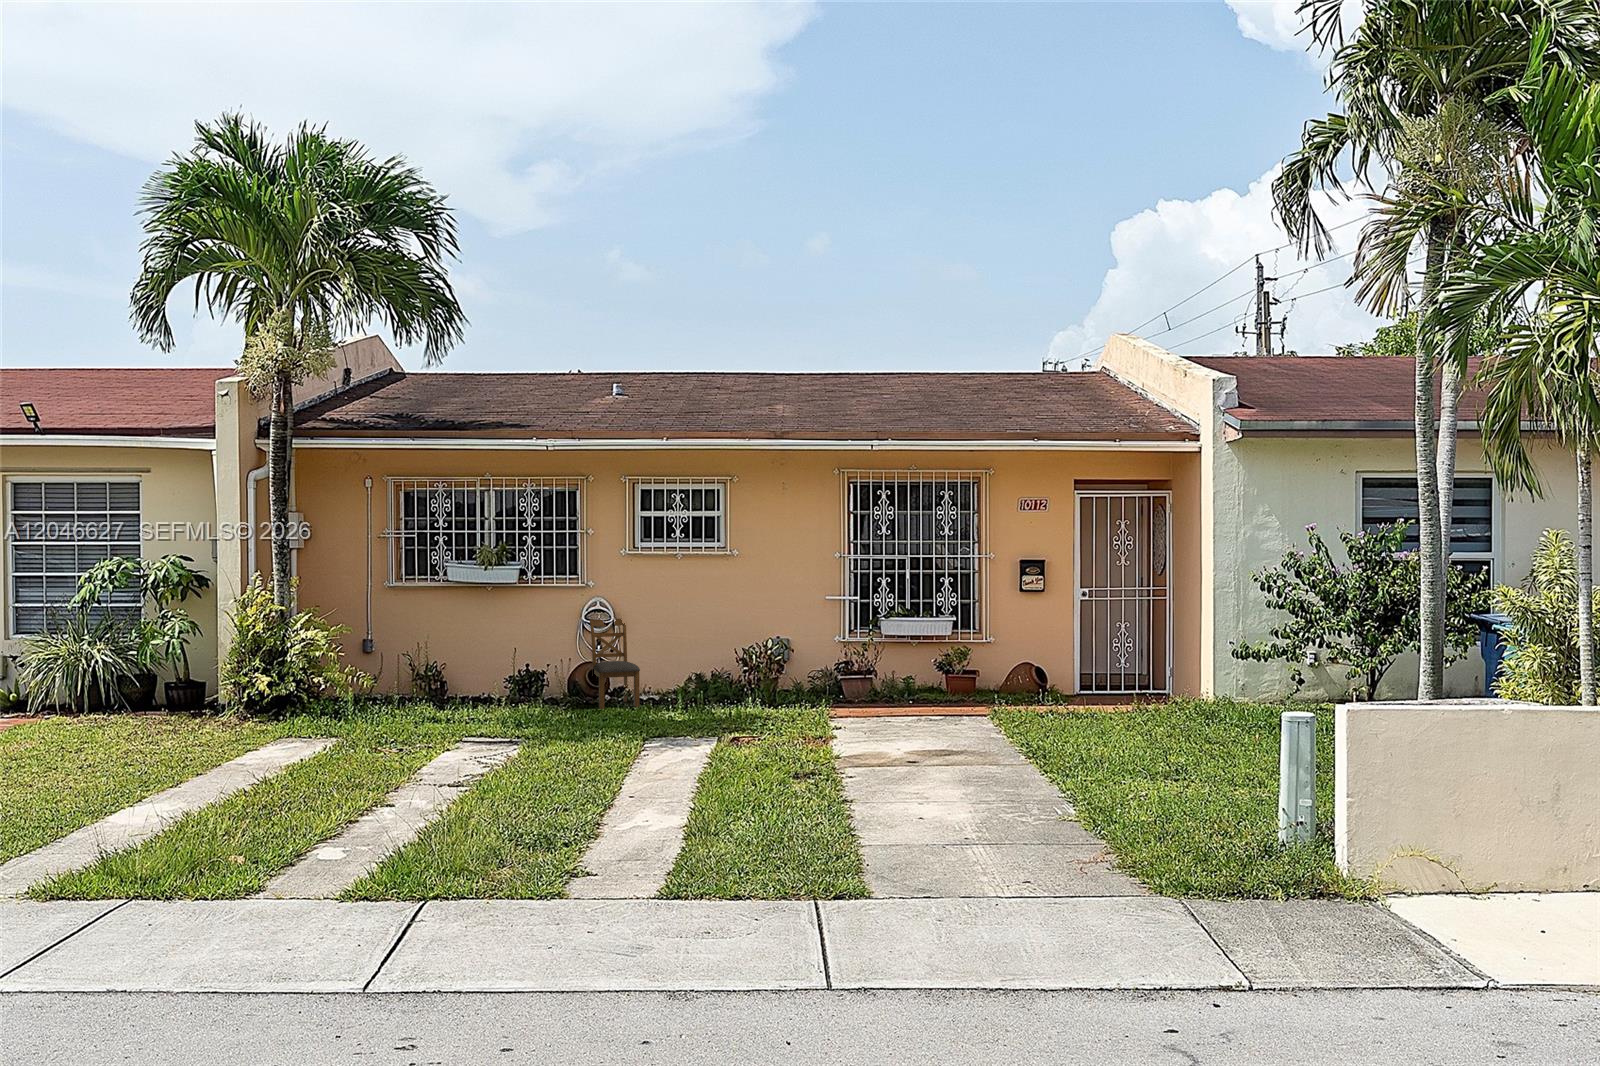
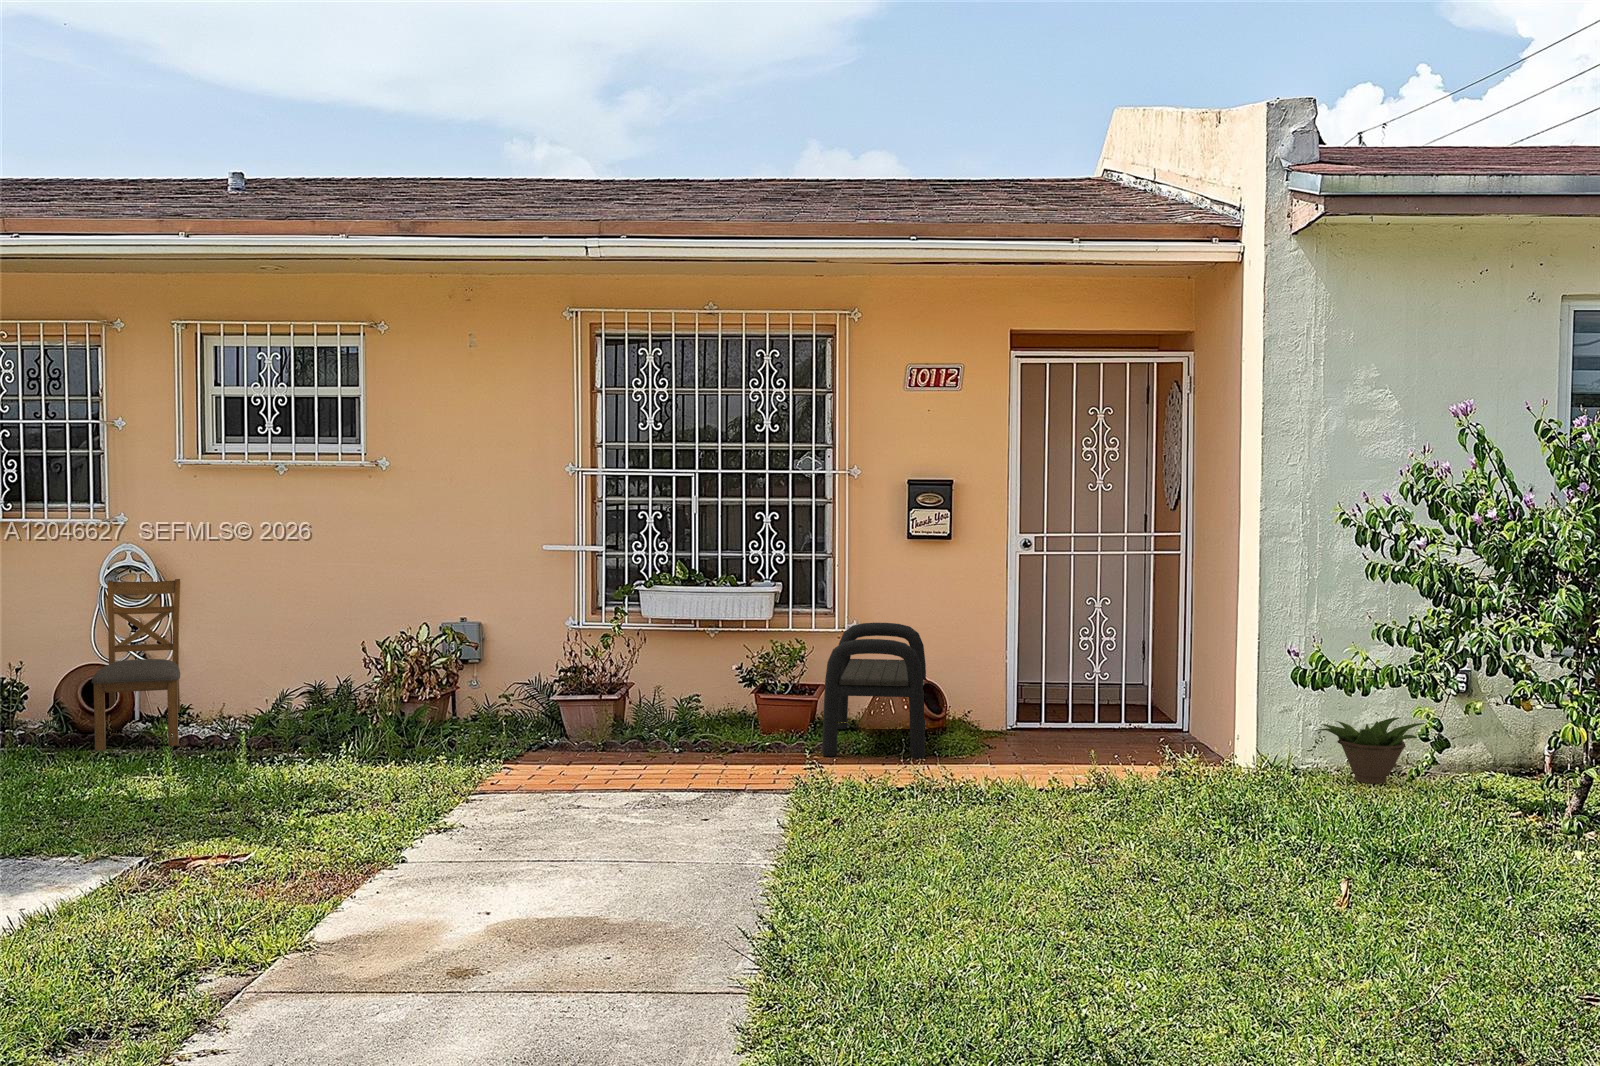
bench: none [985,637,1045,704] -> present [822,623,927,758]
decorative plant: none [1242,676,1296,707] -> present [1314,717,1424,784]

